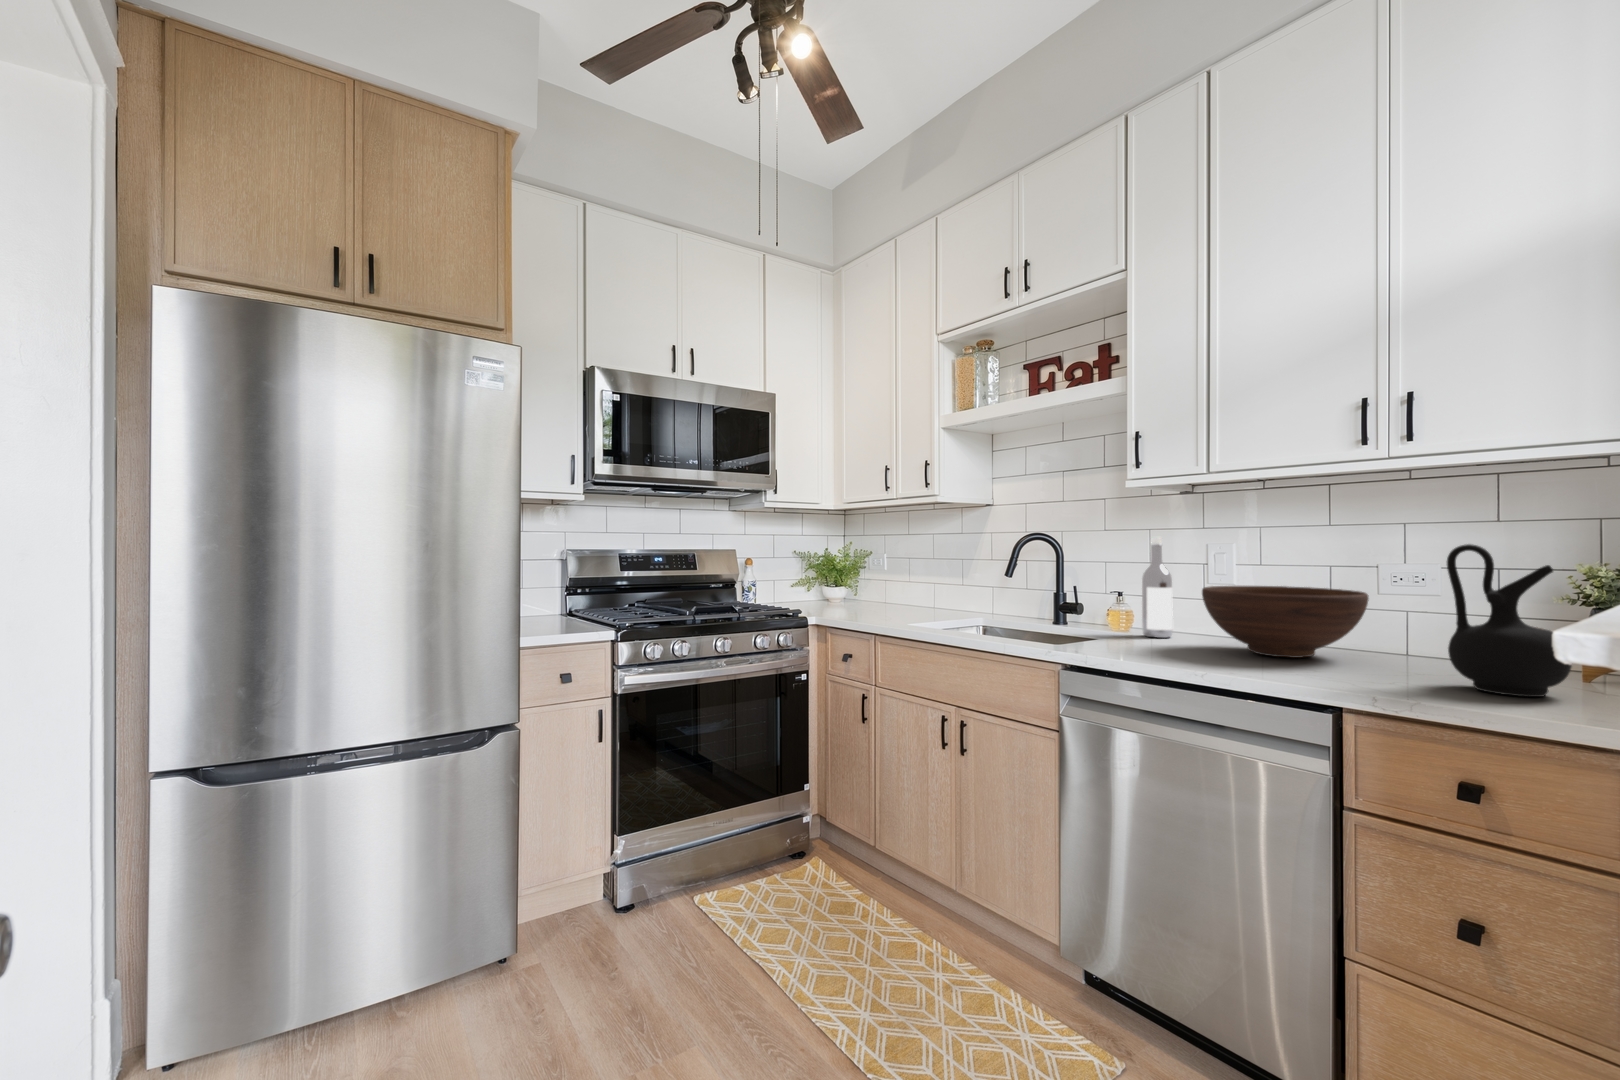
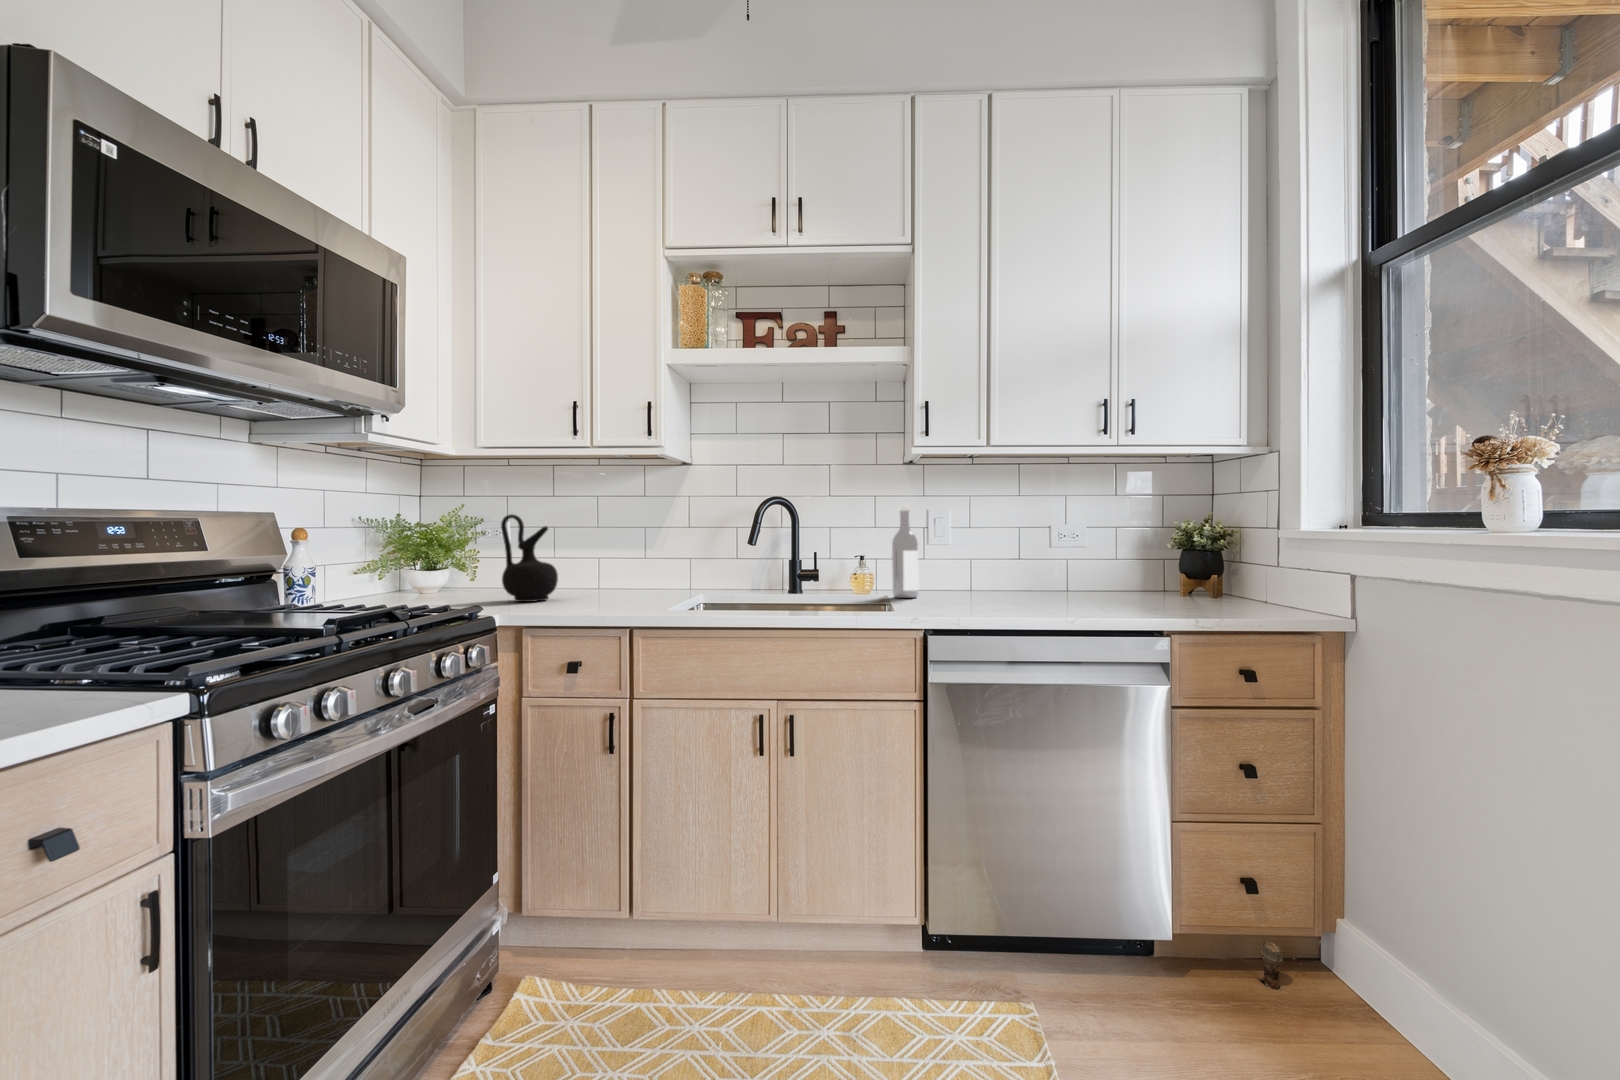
ceramic jug: present [1447,544,1572,697] -> present [501,514,558,602]
fruit bowl: present [1202,586,1369,658] -> none [972,545,1093,600]

